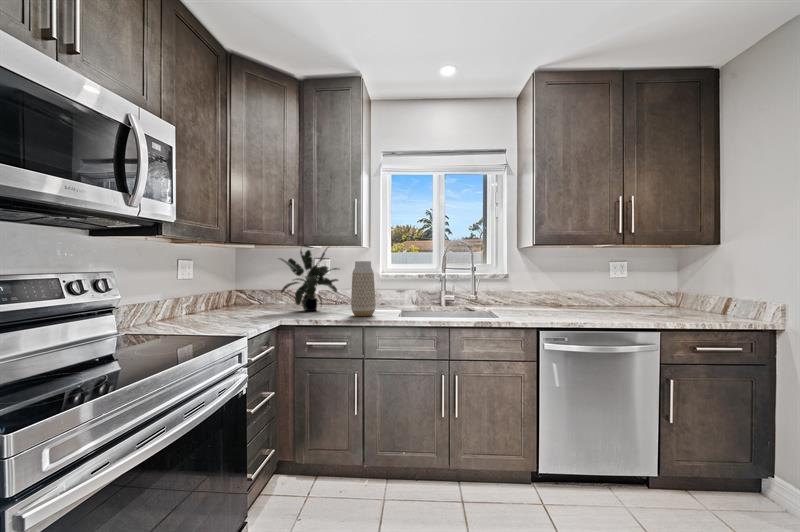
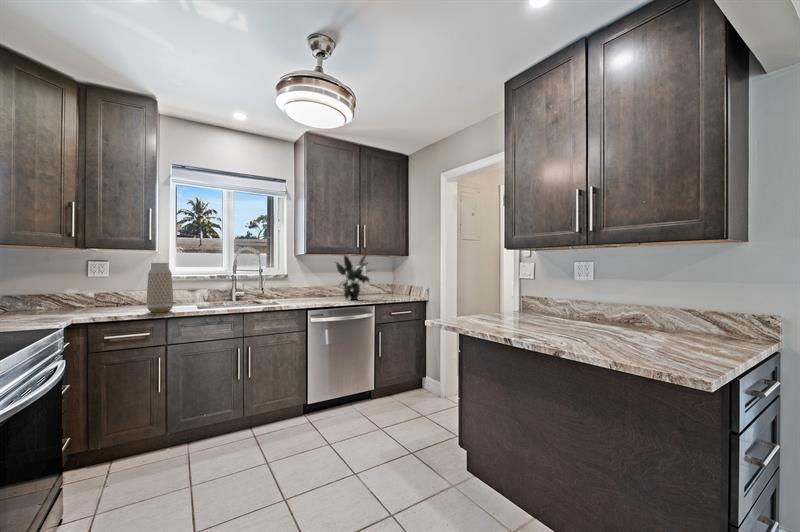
potted plant: present [280,247,339,311] -> present [336,255,369,300]

